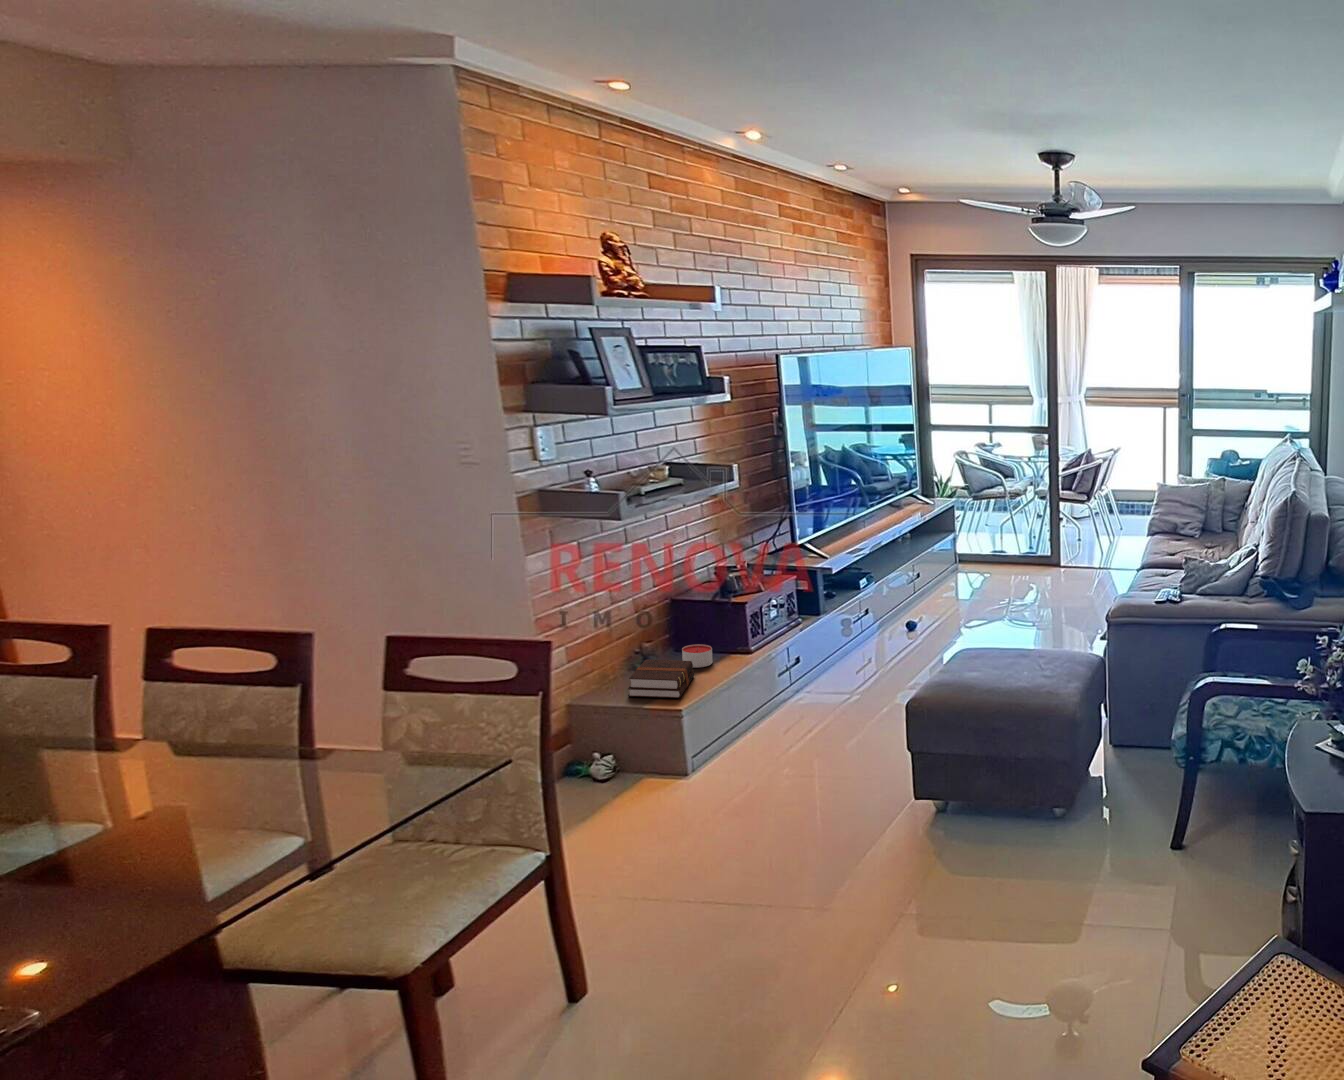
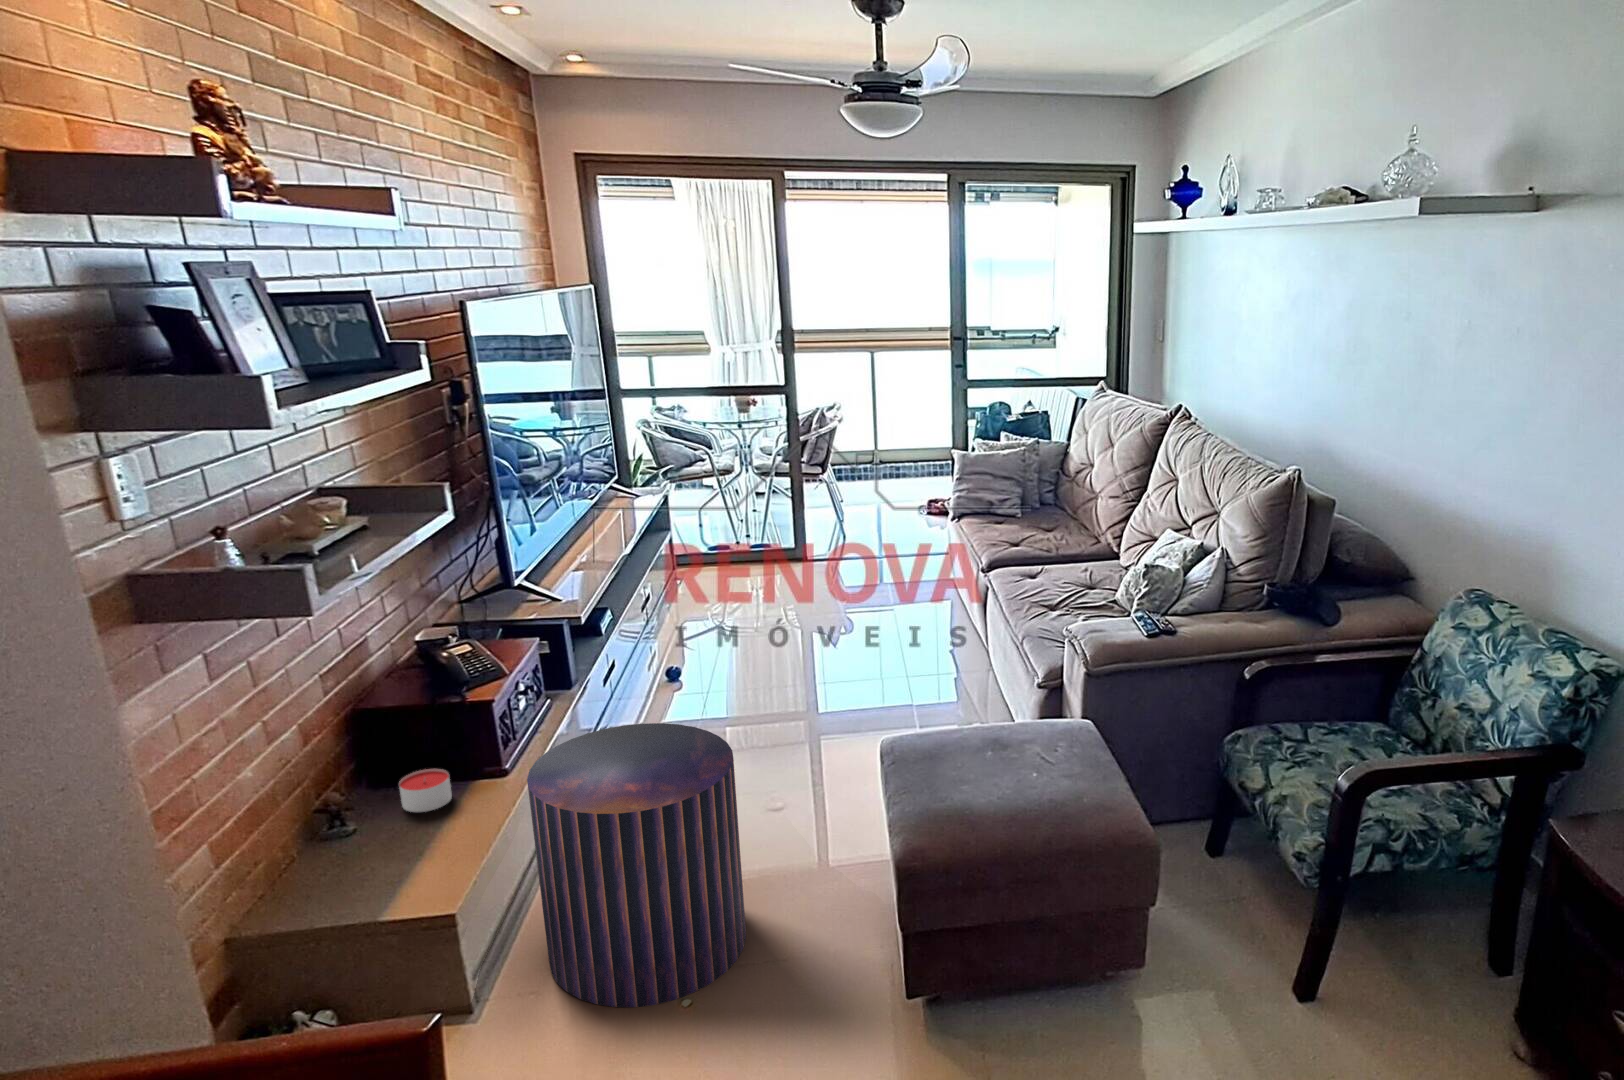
pouf: none [732,630,865,799] -> present [527,723,746,1007]
hardback book: present [628,659,694,698] -> none [339,807,438,901]

